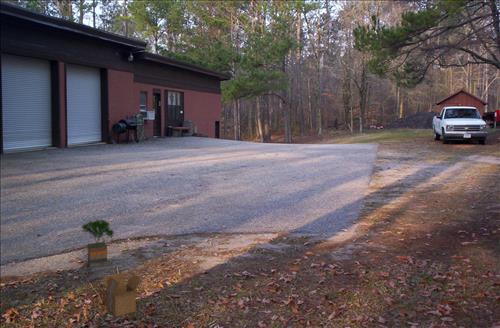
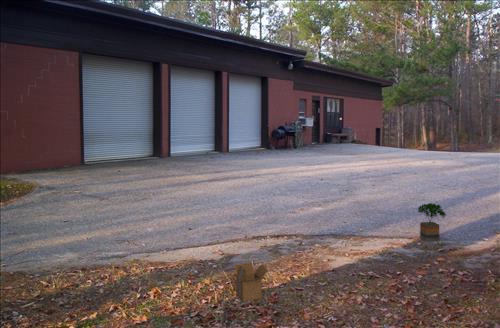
potted tree: present [82,220,114,268] -> present [418,203,446,242]

